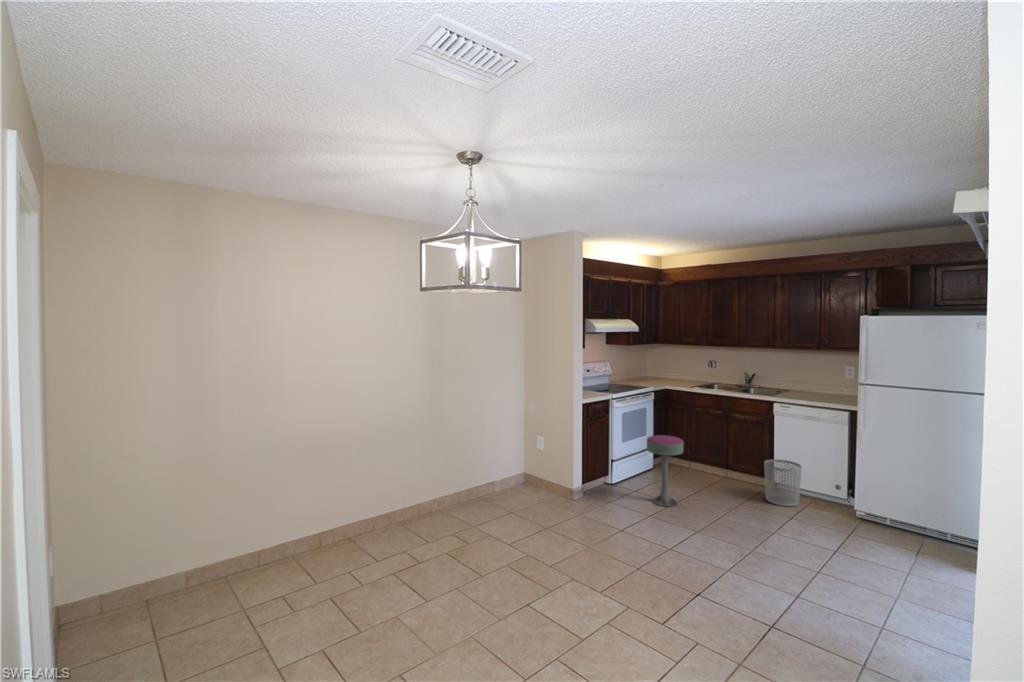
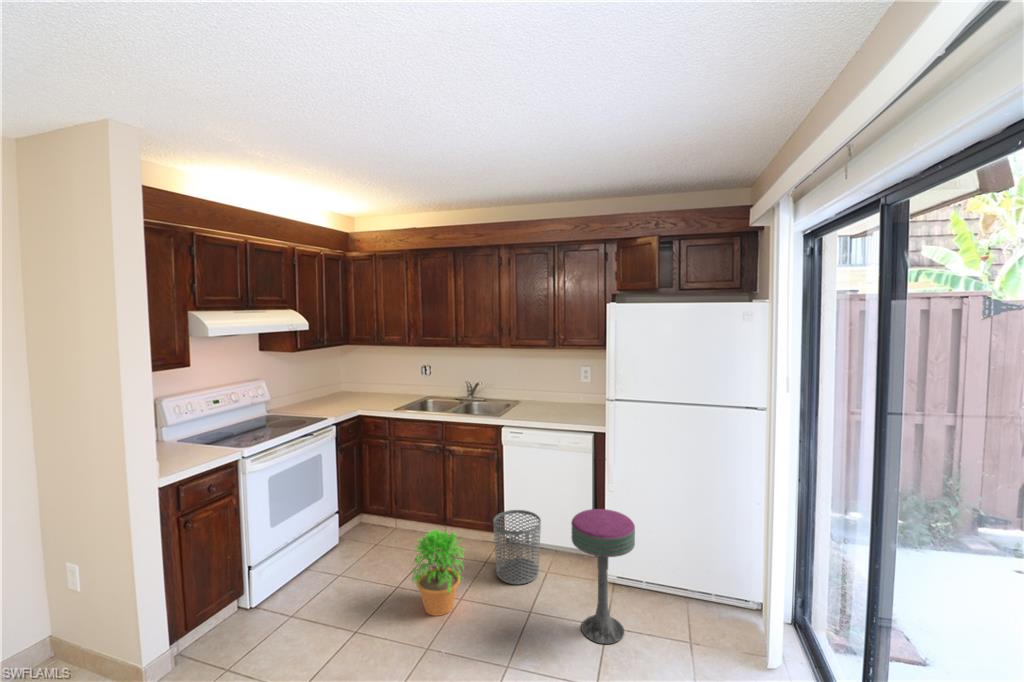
bar stool: present [647,435,684,507] -> present [571,509,635,644]
potted plant: none [707,456,745,507] -> present [411,529,463,616]

